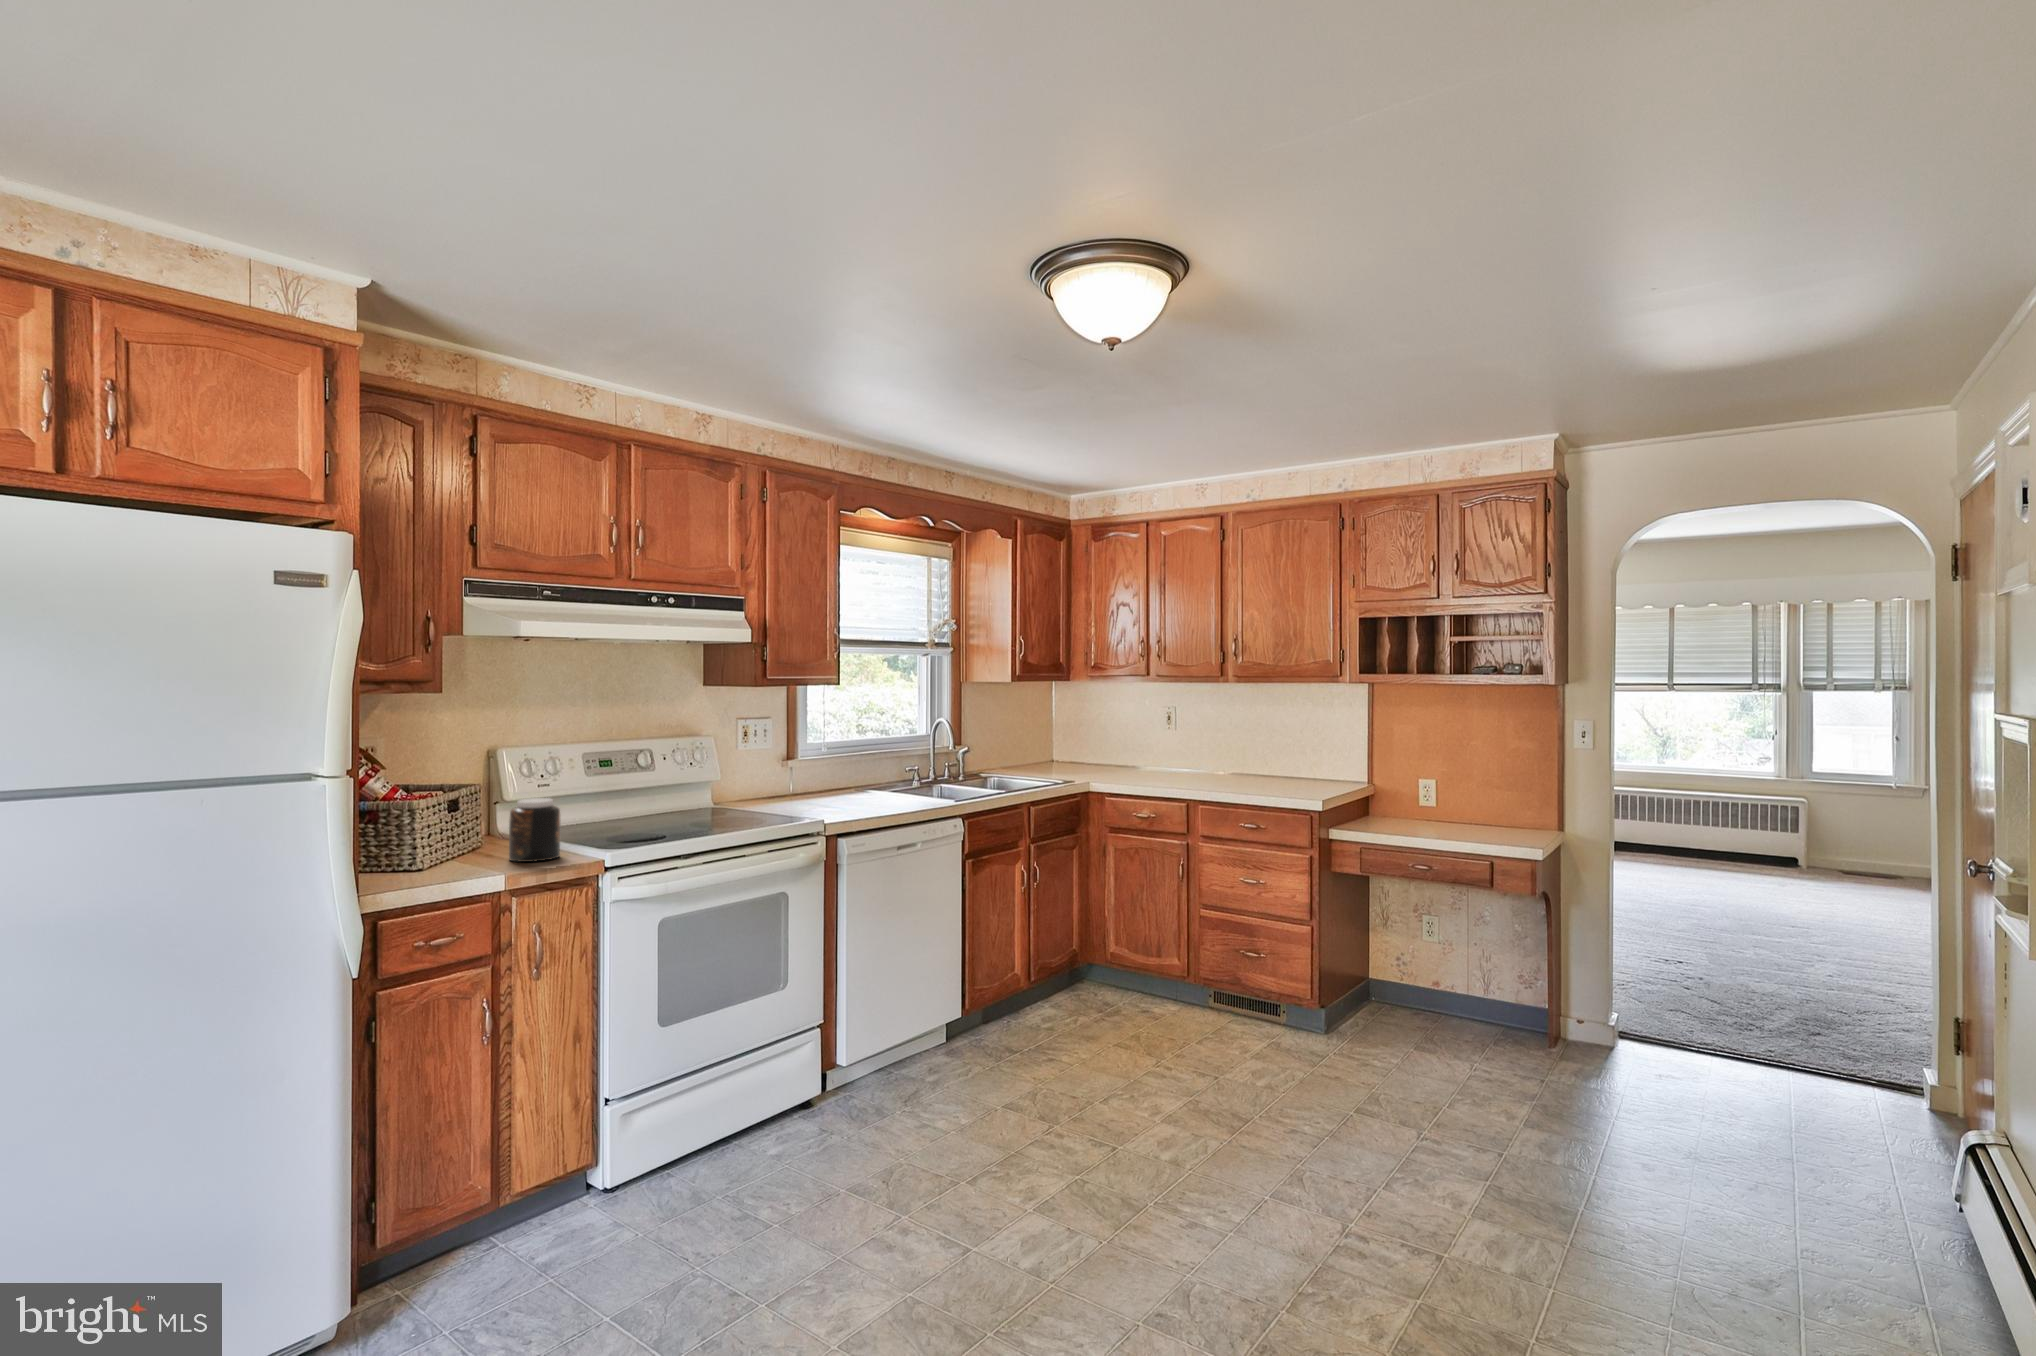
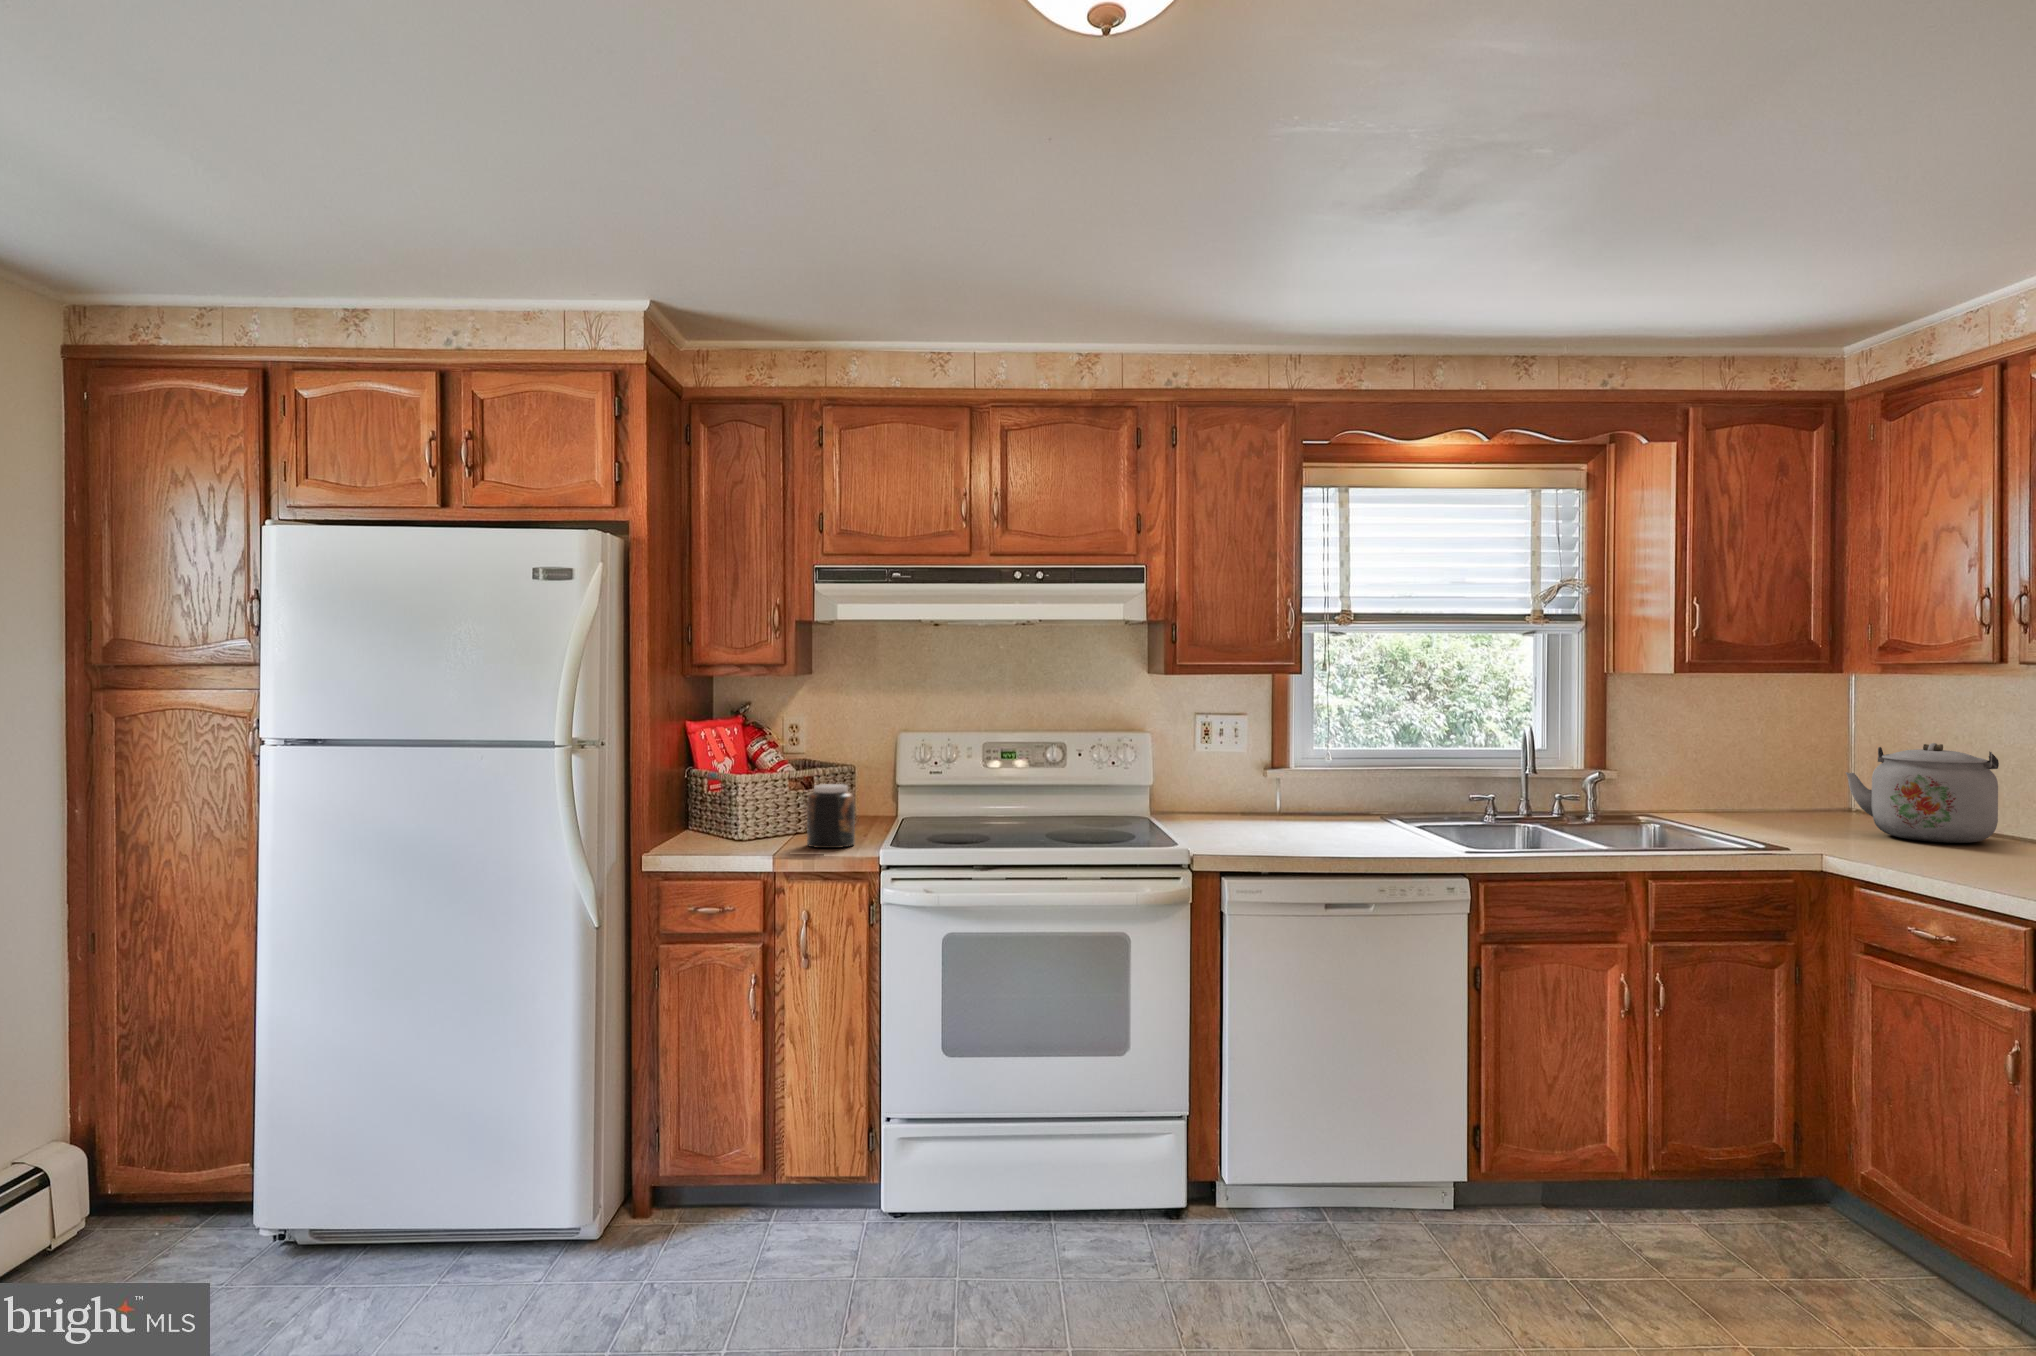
kettle: none [1071,719,1134,772] -> present [1846,743,1999,843]

